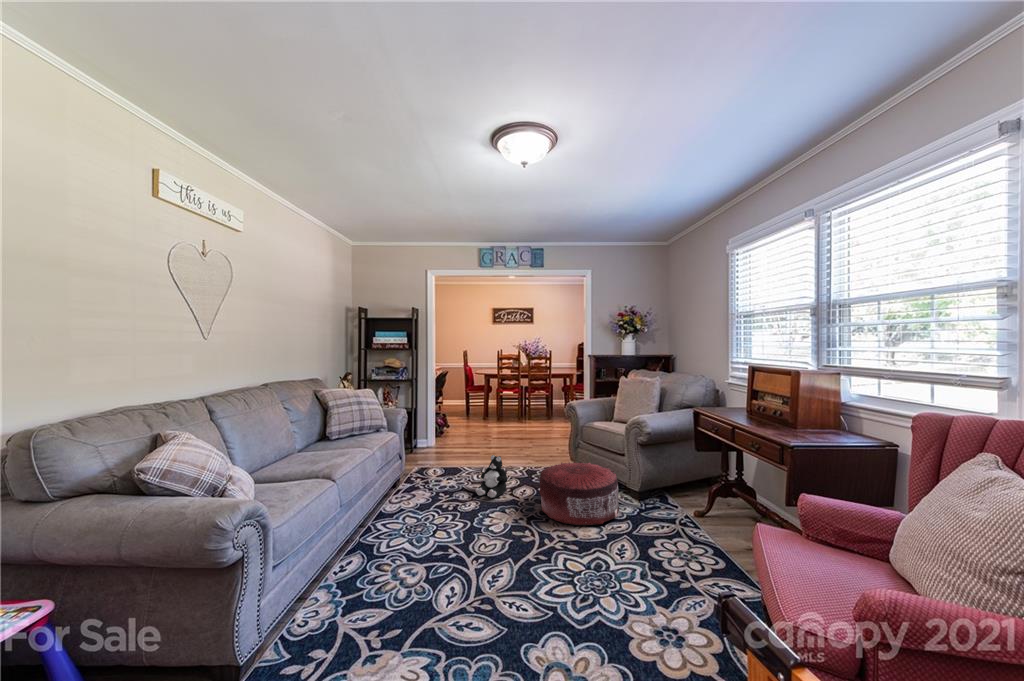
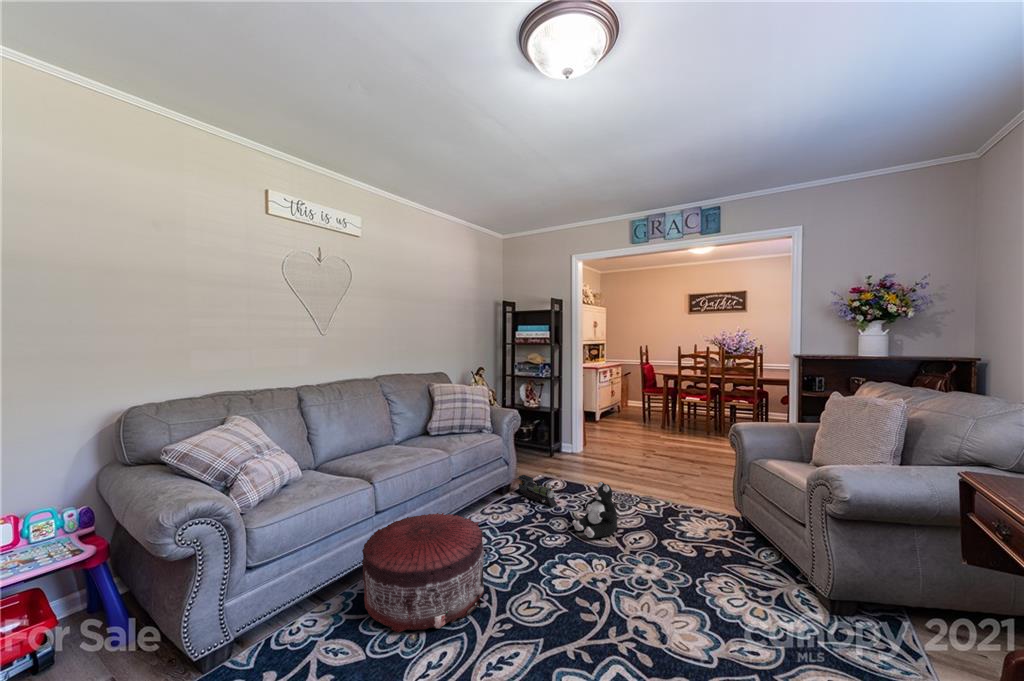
pouf: present [539,462,620,525] -> present [362,513,484,633]
toy train: none [409,464,449,486] -> present [517,475,557,507]

